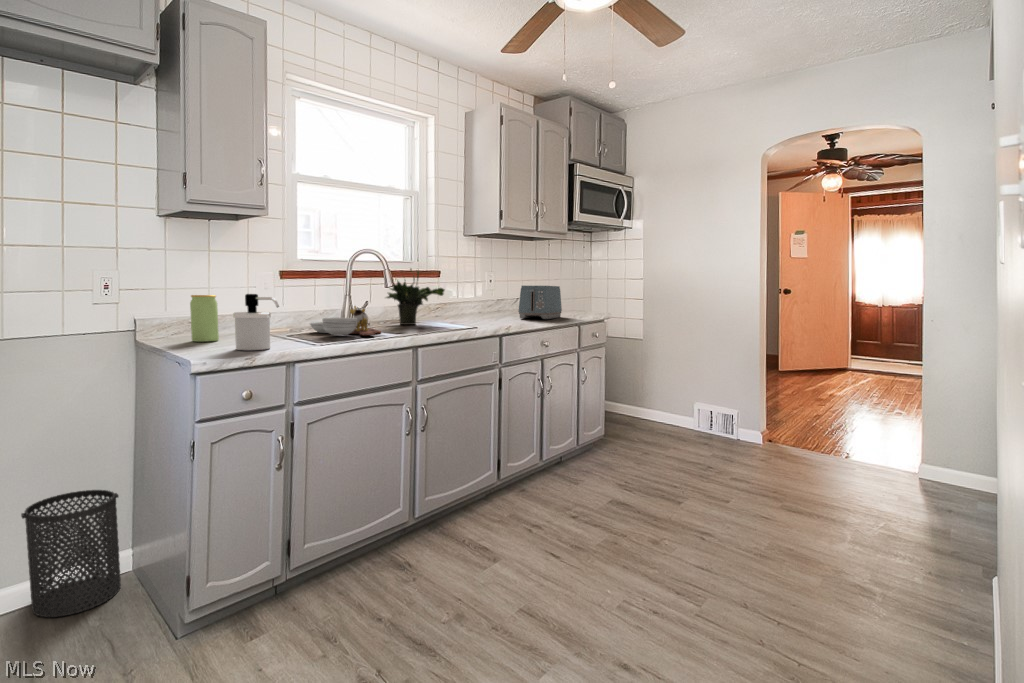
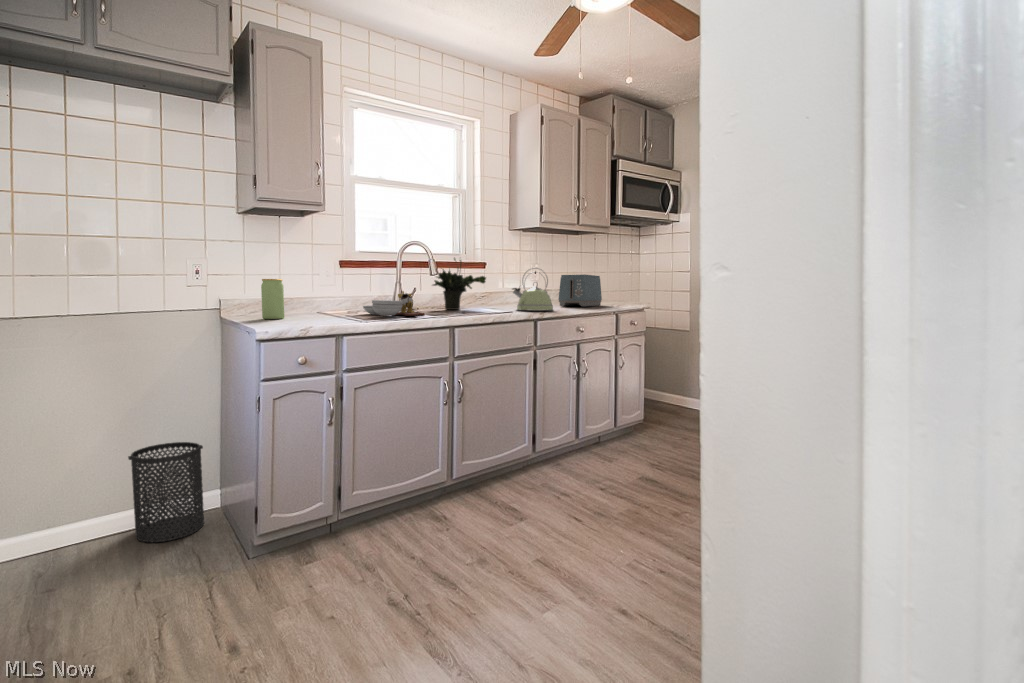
kettle: none [472,279,517,326] -> present [513,268,553,311]
soap dispenser: present [233,294,279,350] -> none [294,276,331,324]

